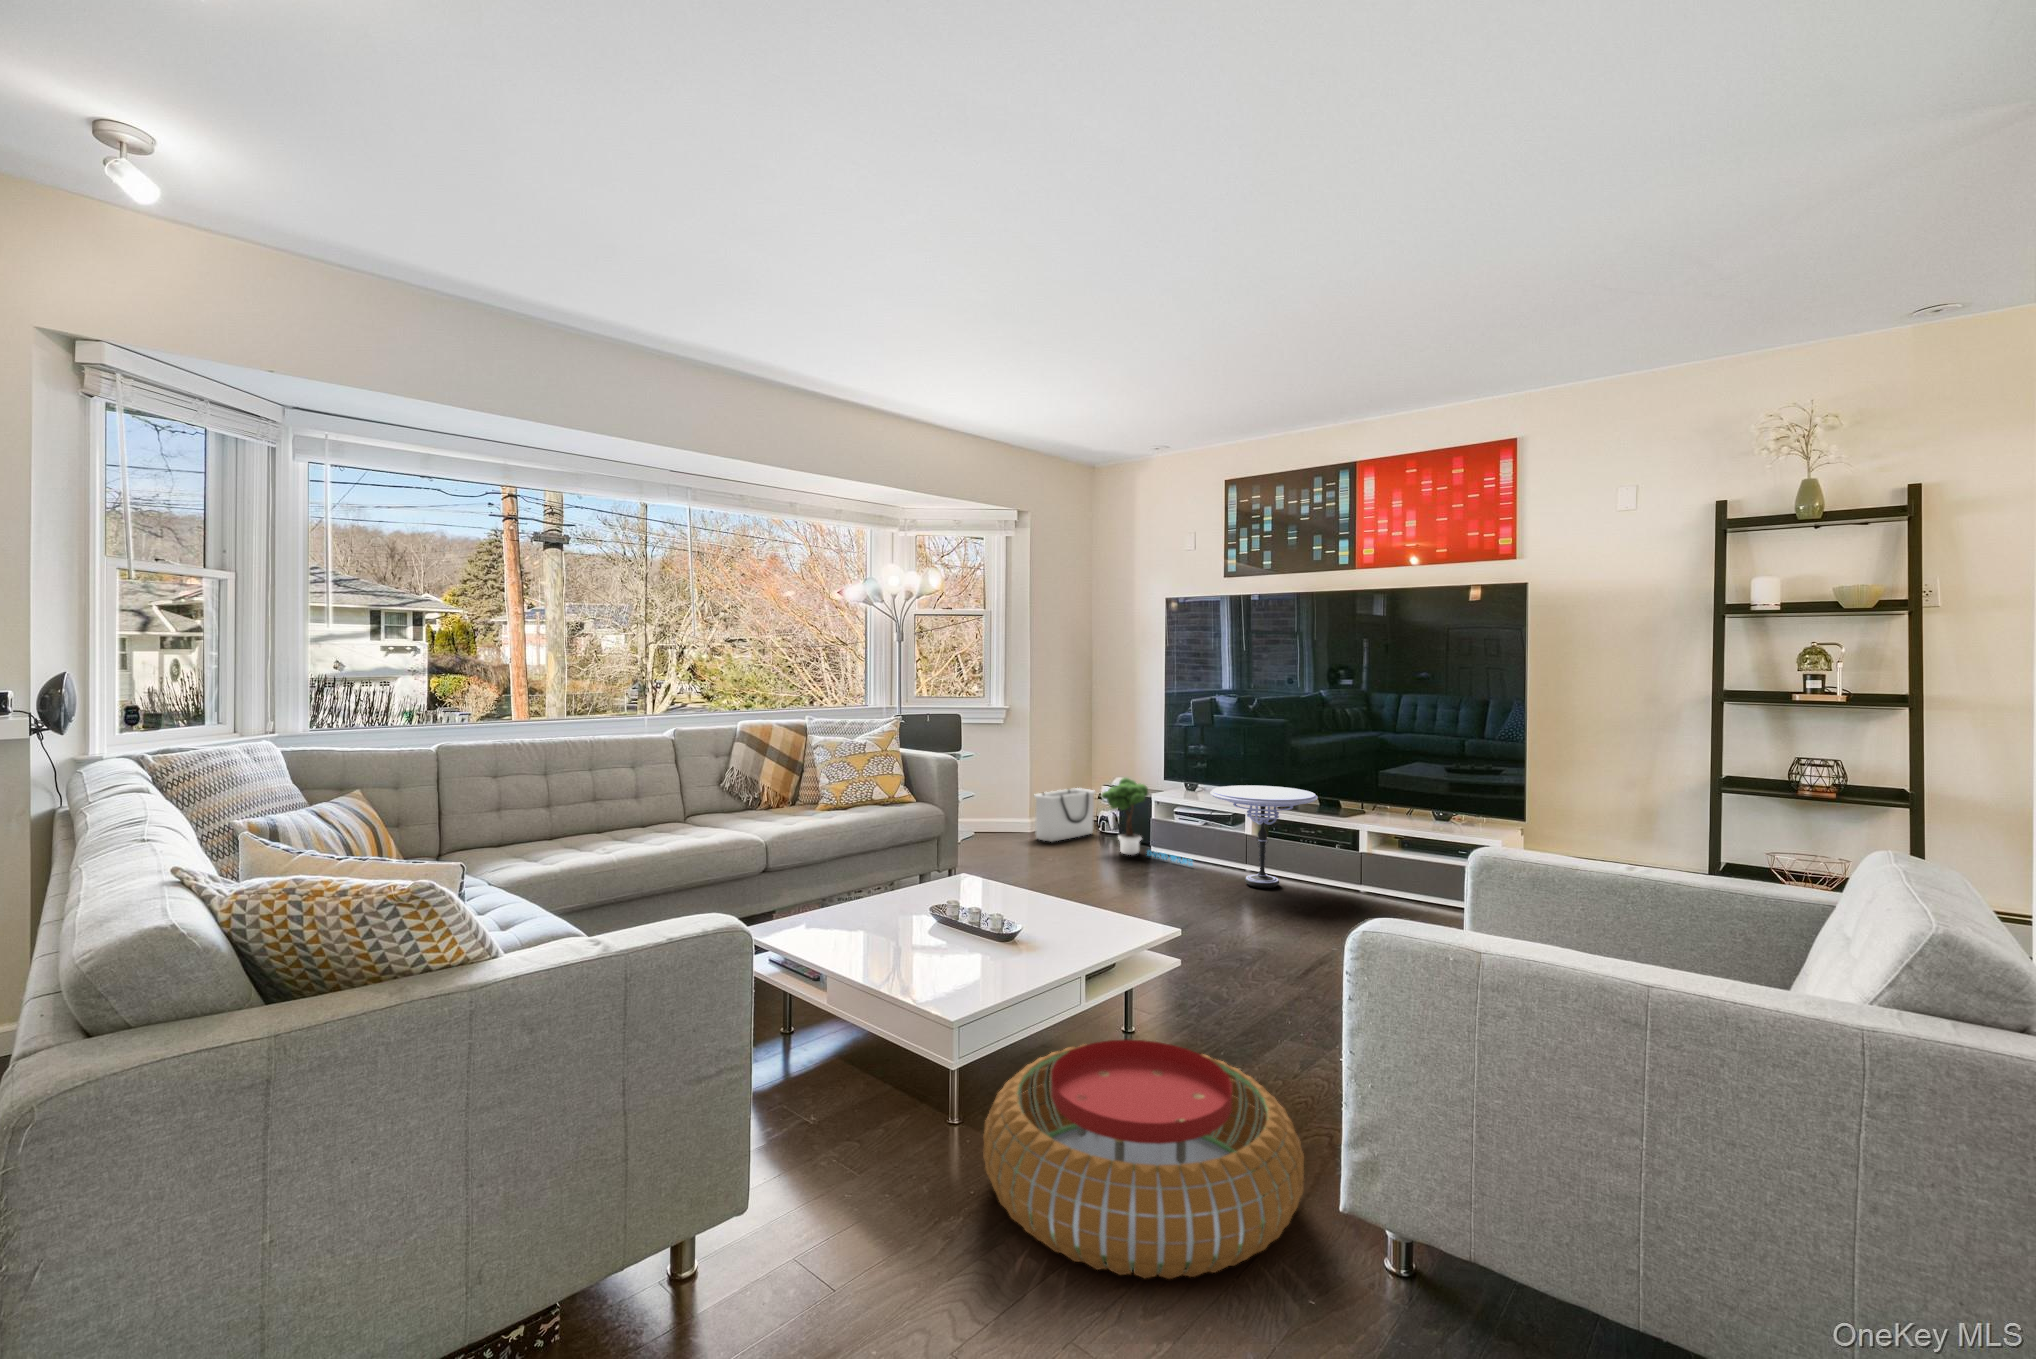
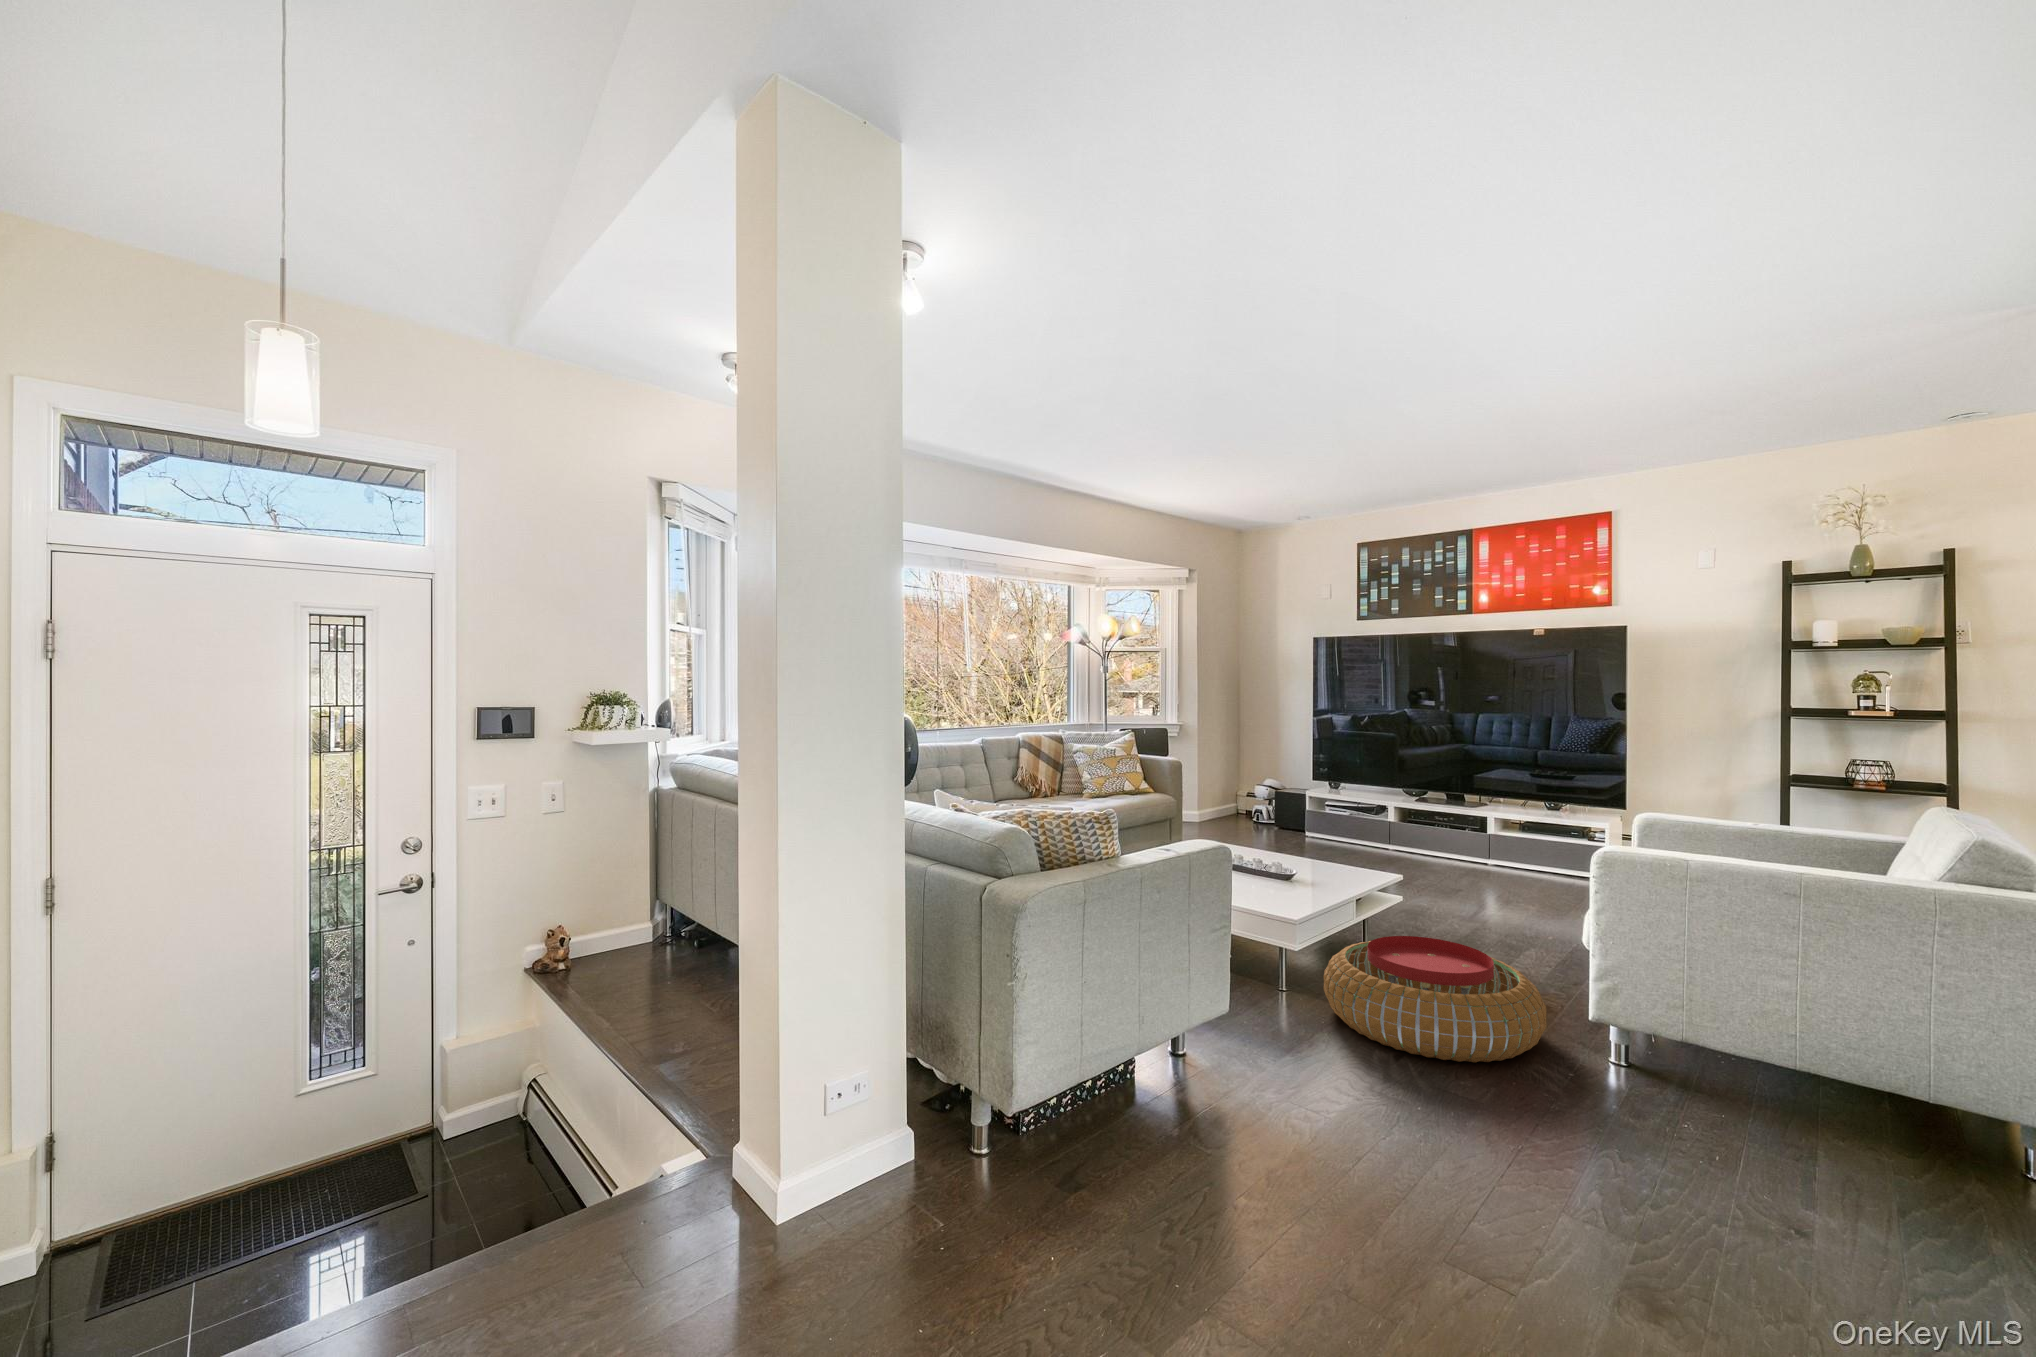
potted tree: present [1101,778,1193,866] -> none [1265,778,1347,847]
side table: present [1210,785,1318,888] -> none [1365,784,1455,863]
storage bin: present [1034,788,1095,842] -> none [1205,788,1252,829]

